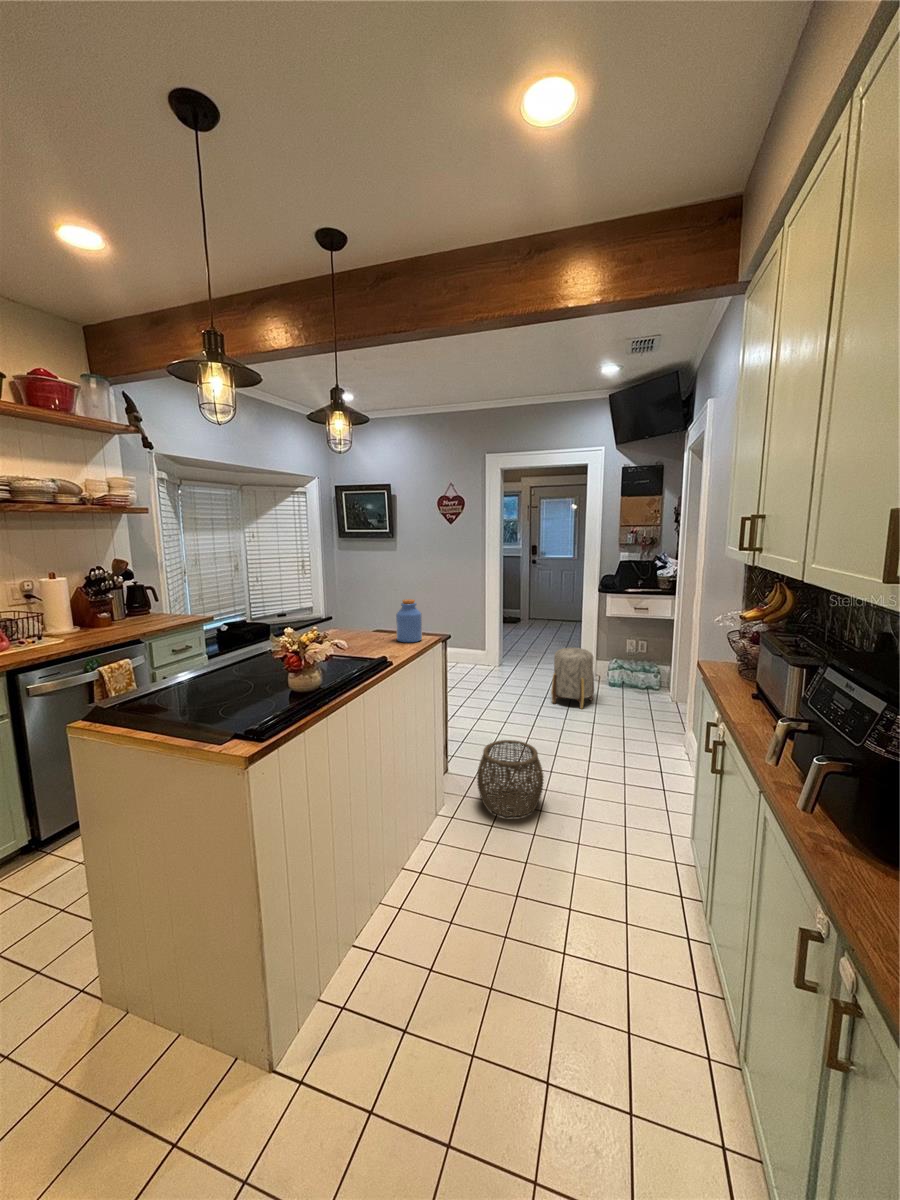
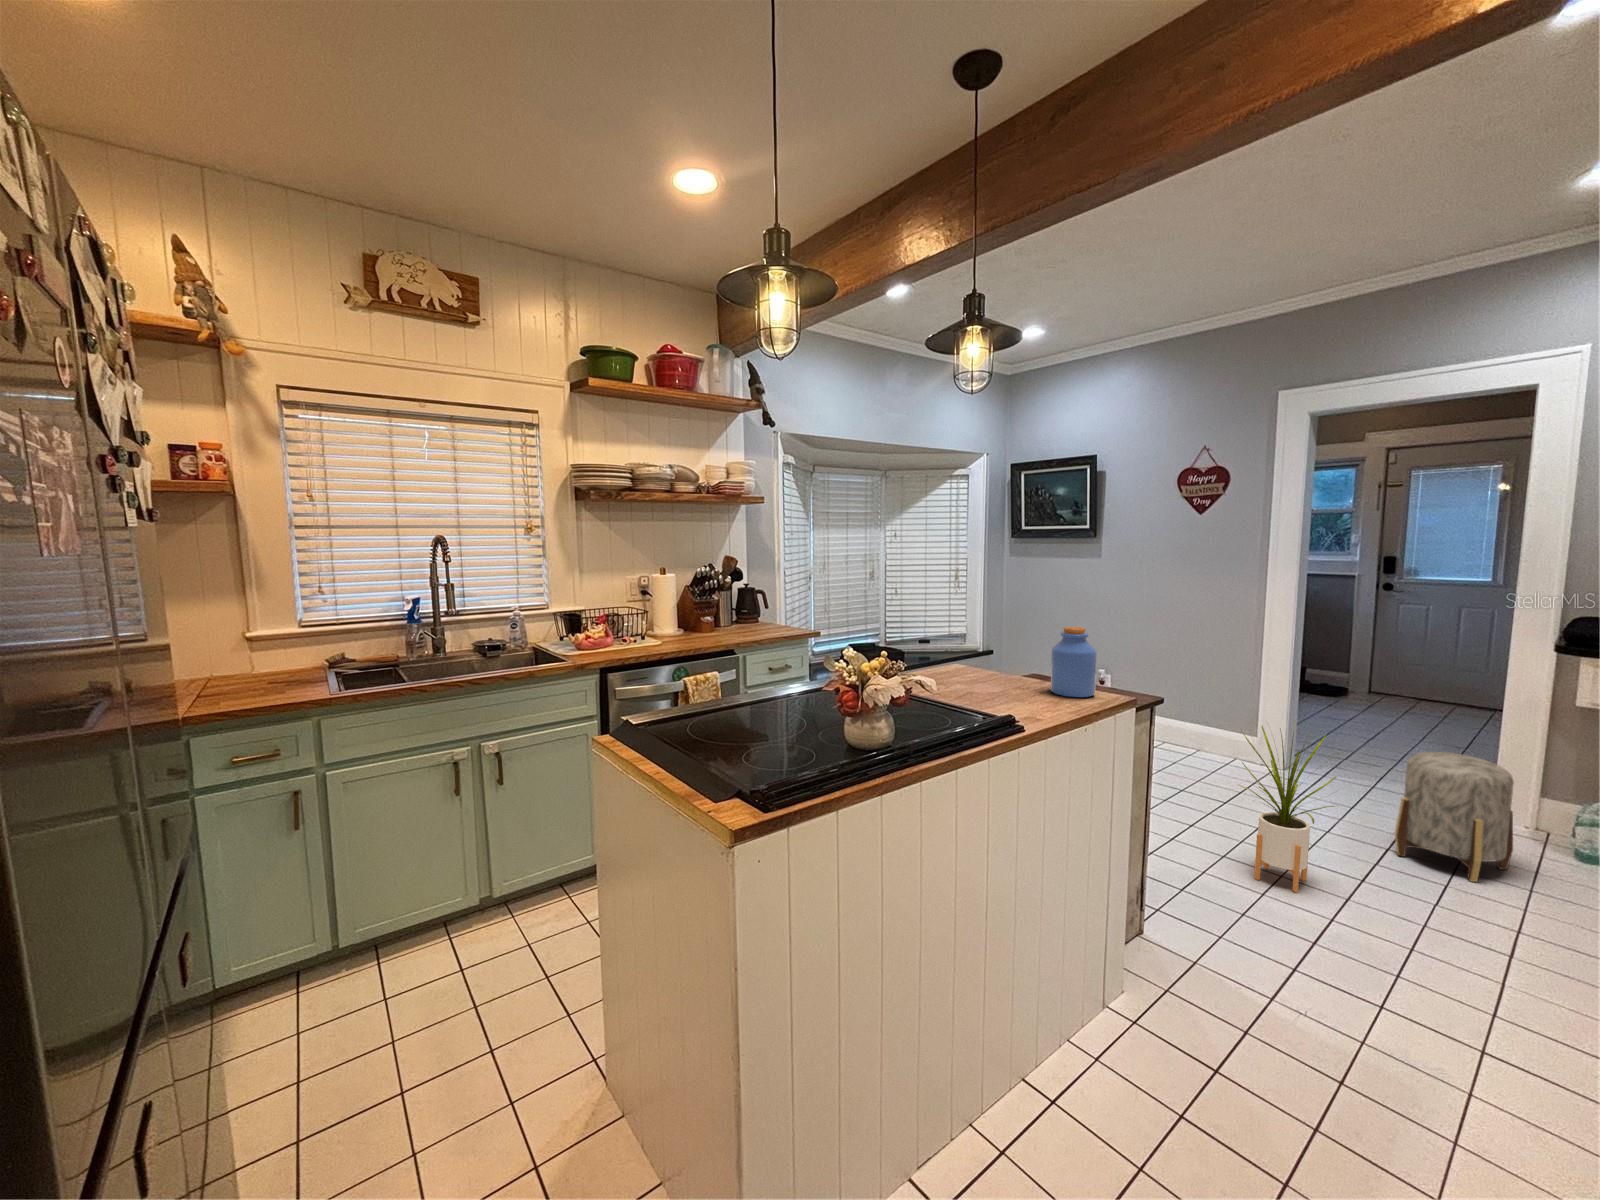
house plant: none [485,639,533,733] -> present [1239,723,1338,893]
woven basket: present [477,740,544,817] -> none [1190,901,1345,1065]

